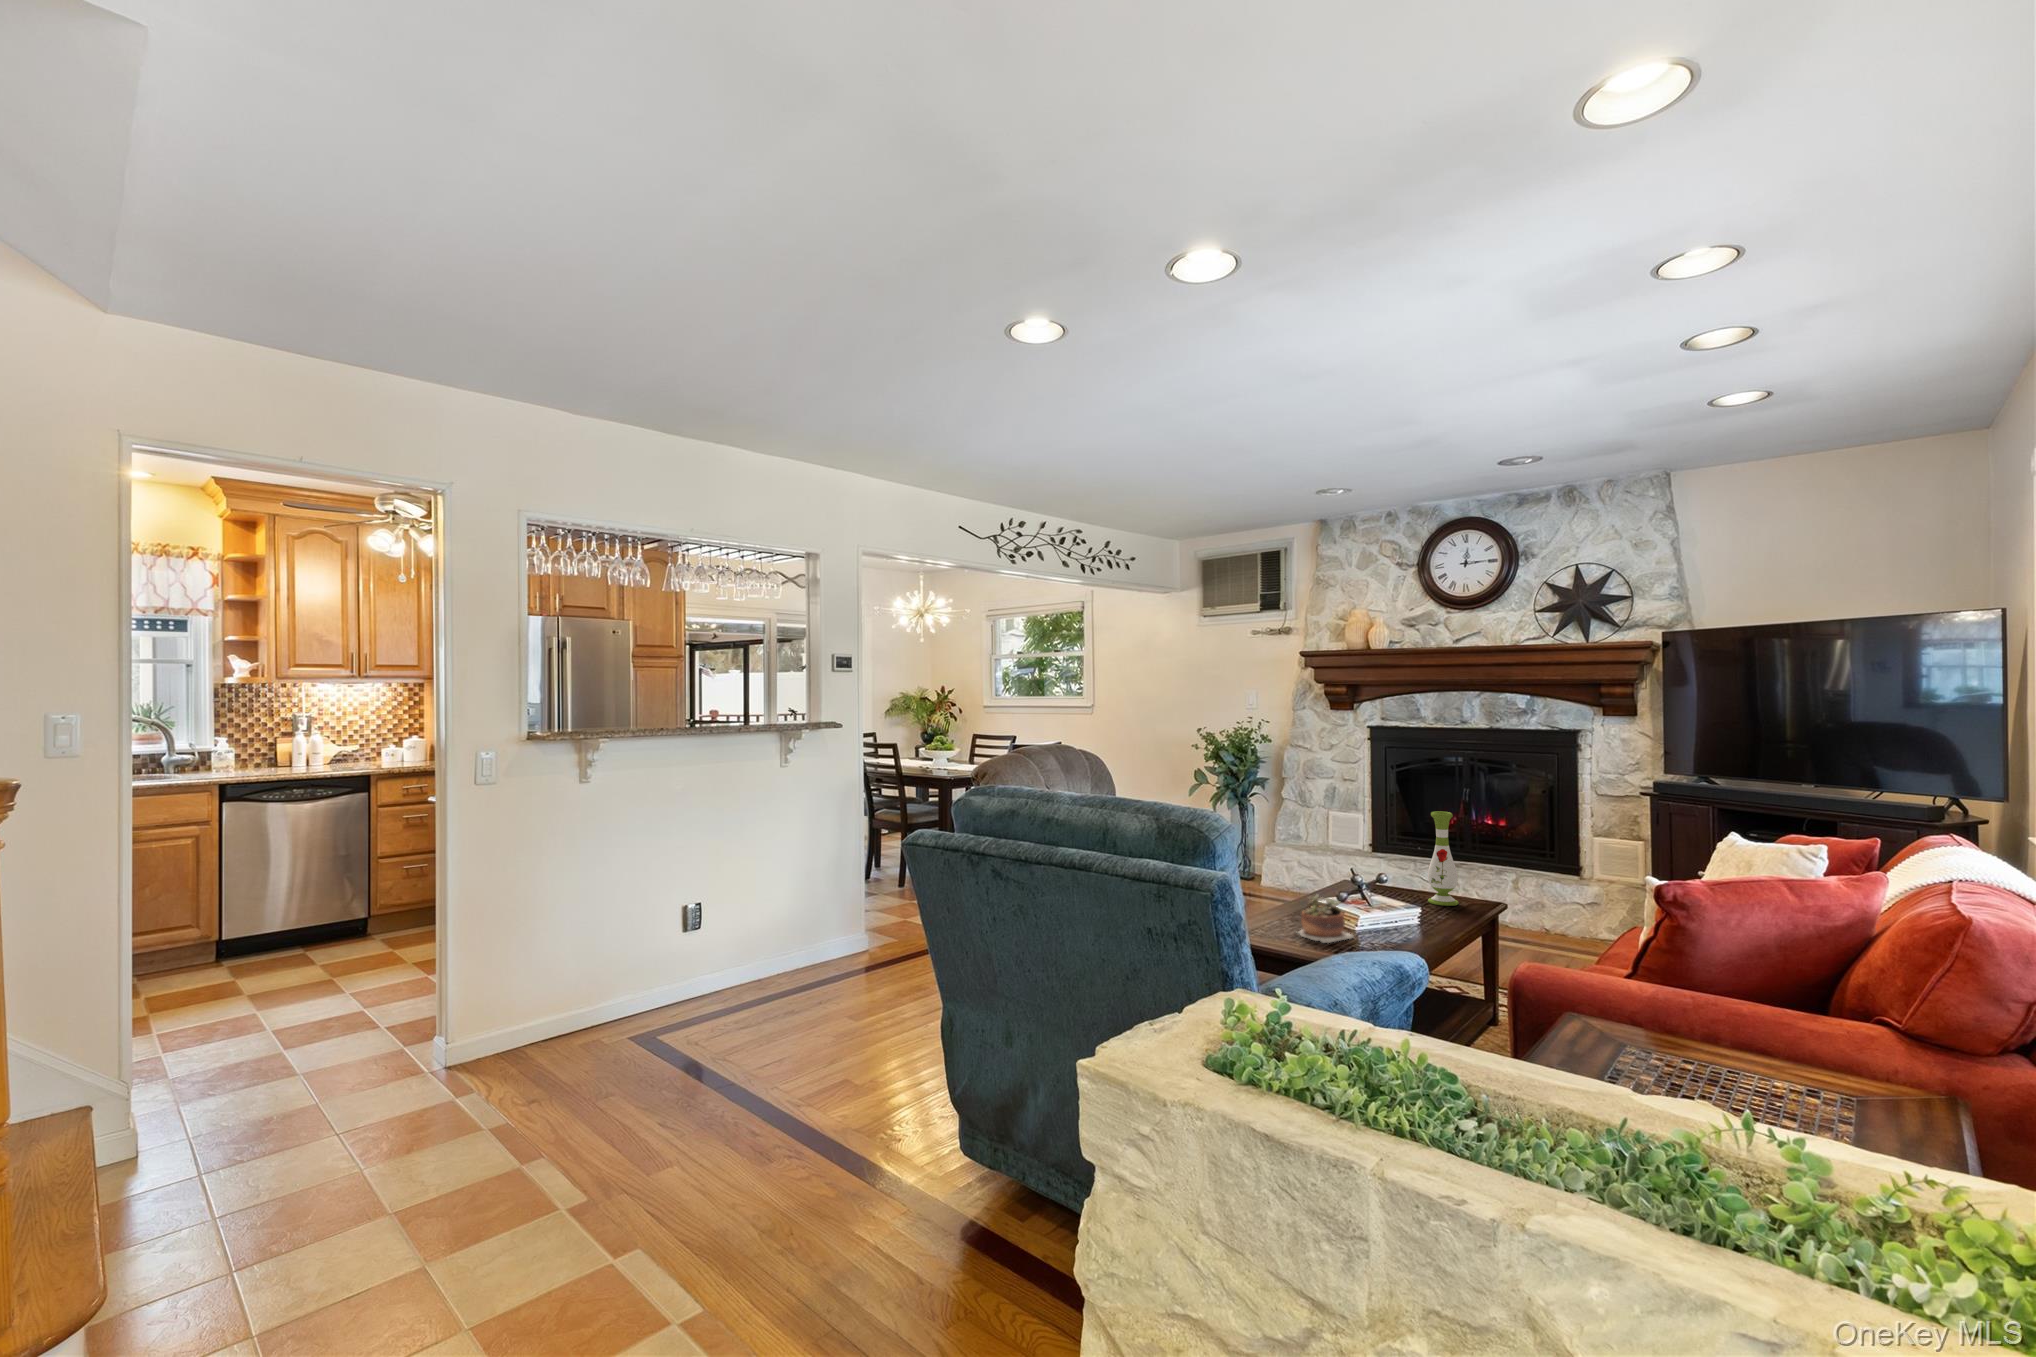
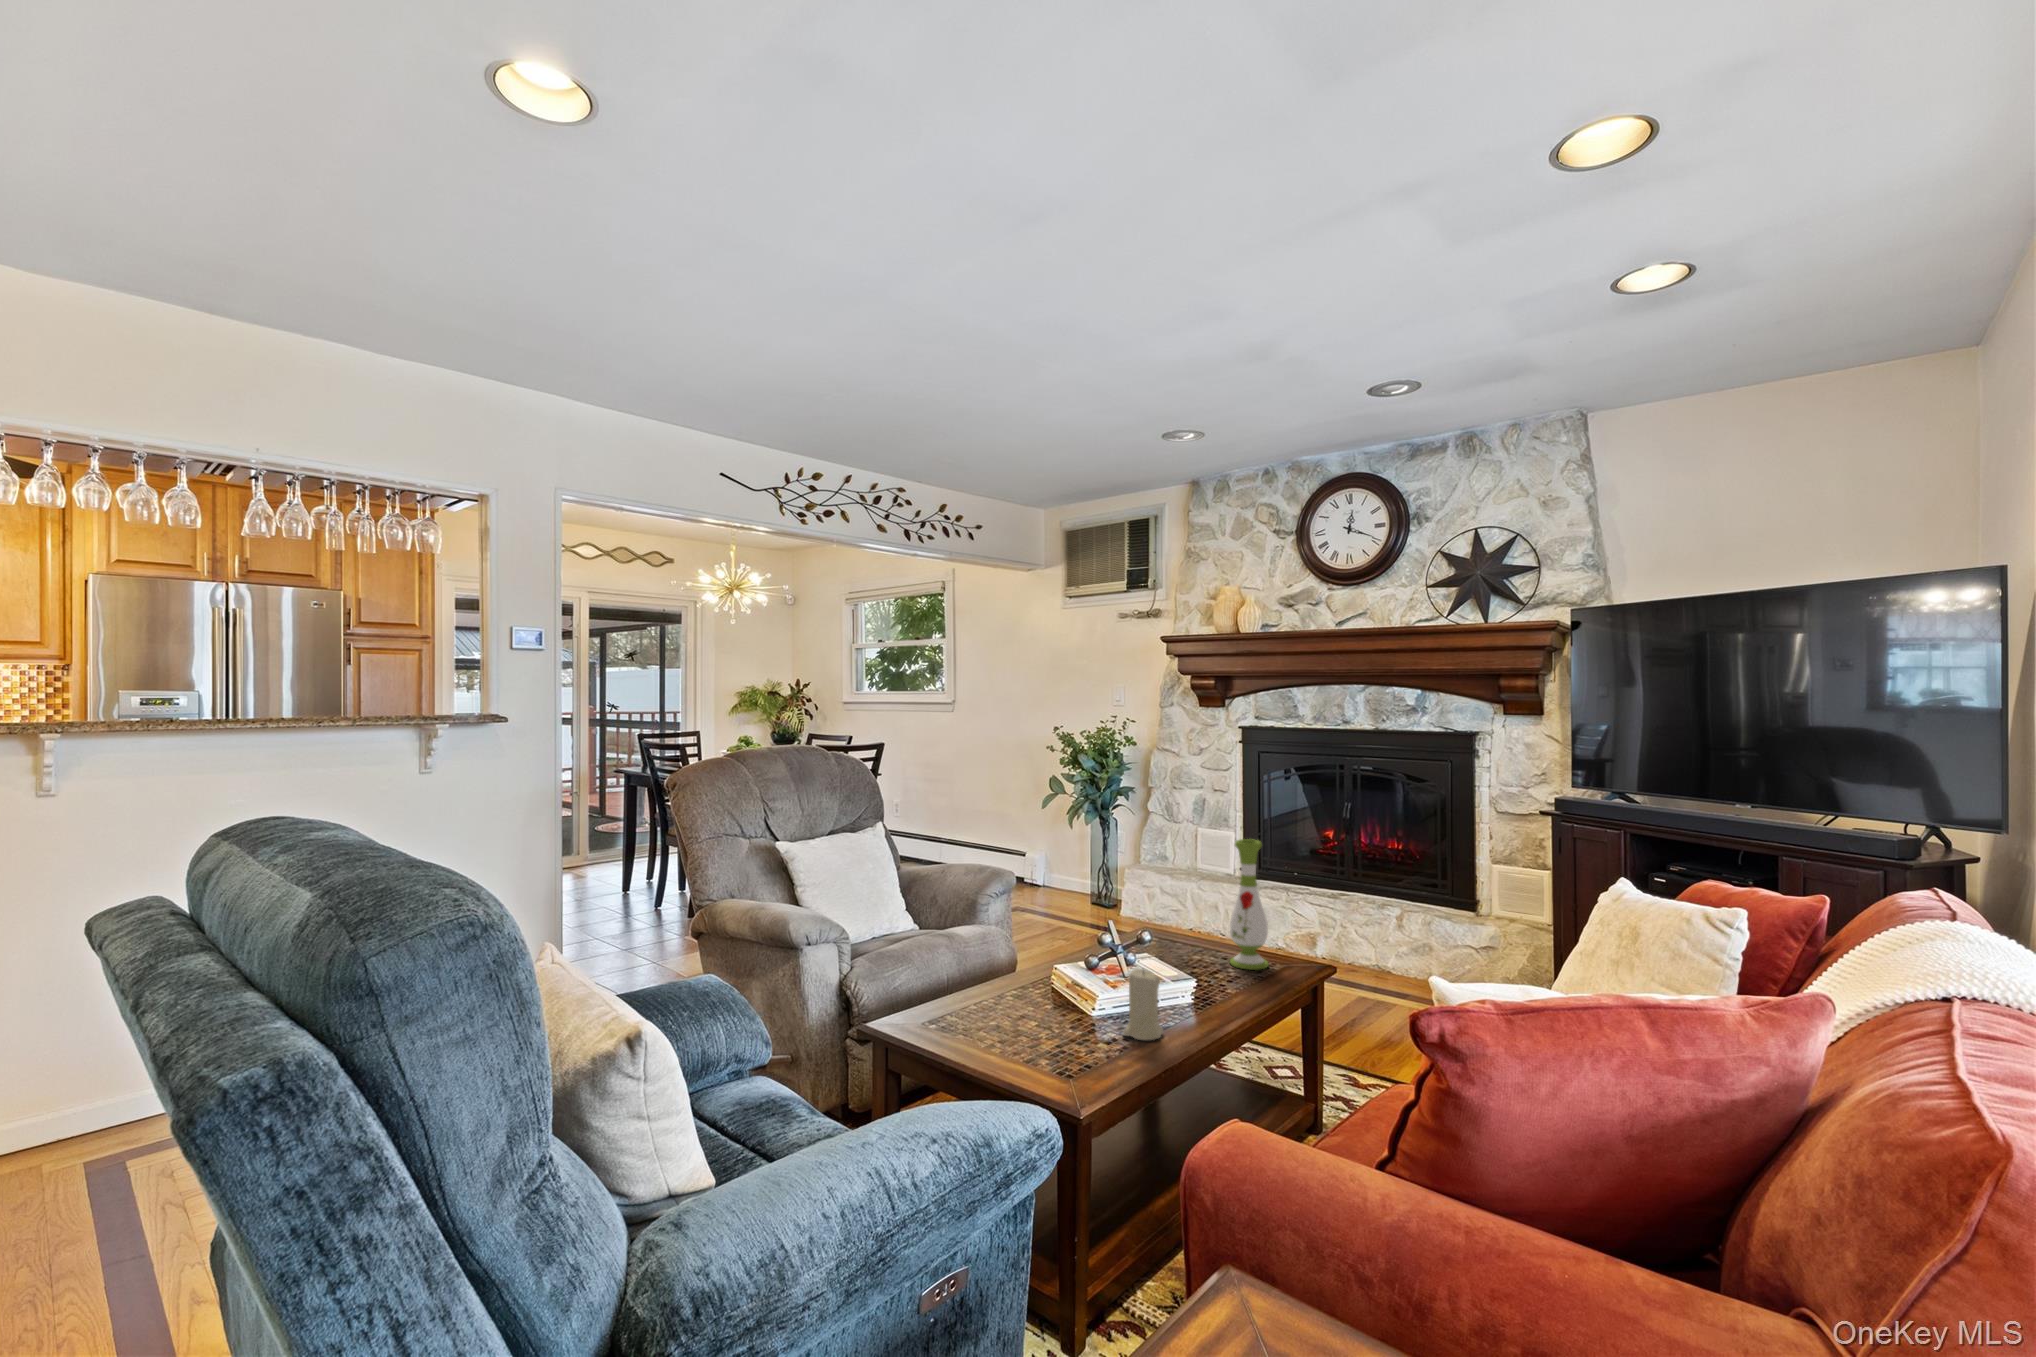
succulent plant: present [1299,895,1354,943] -> none [1003,962,1083,1038]
candle: none [1385,896,1413,944] -> present [1123,969,1163,1040]

